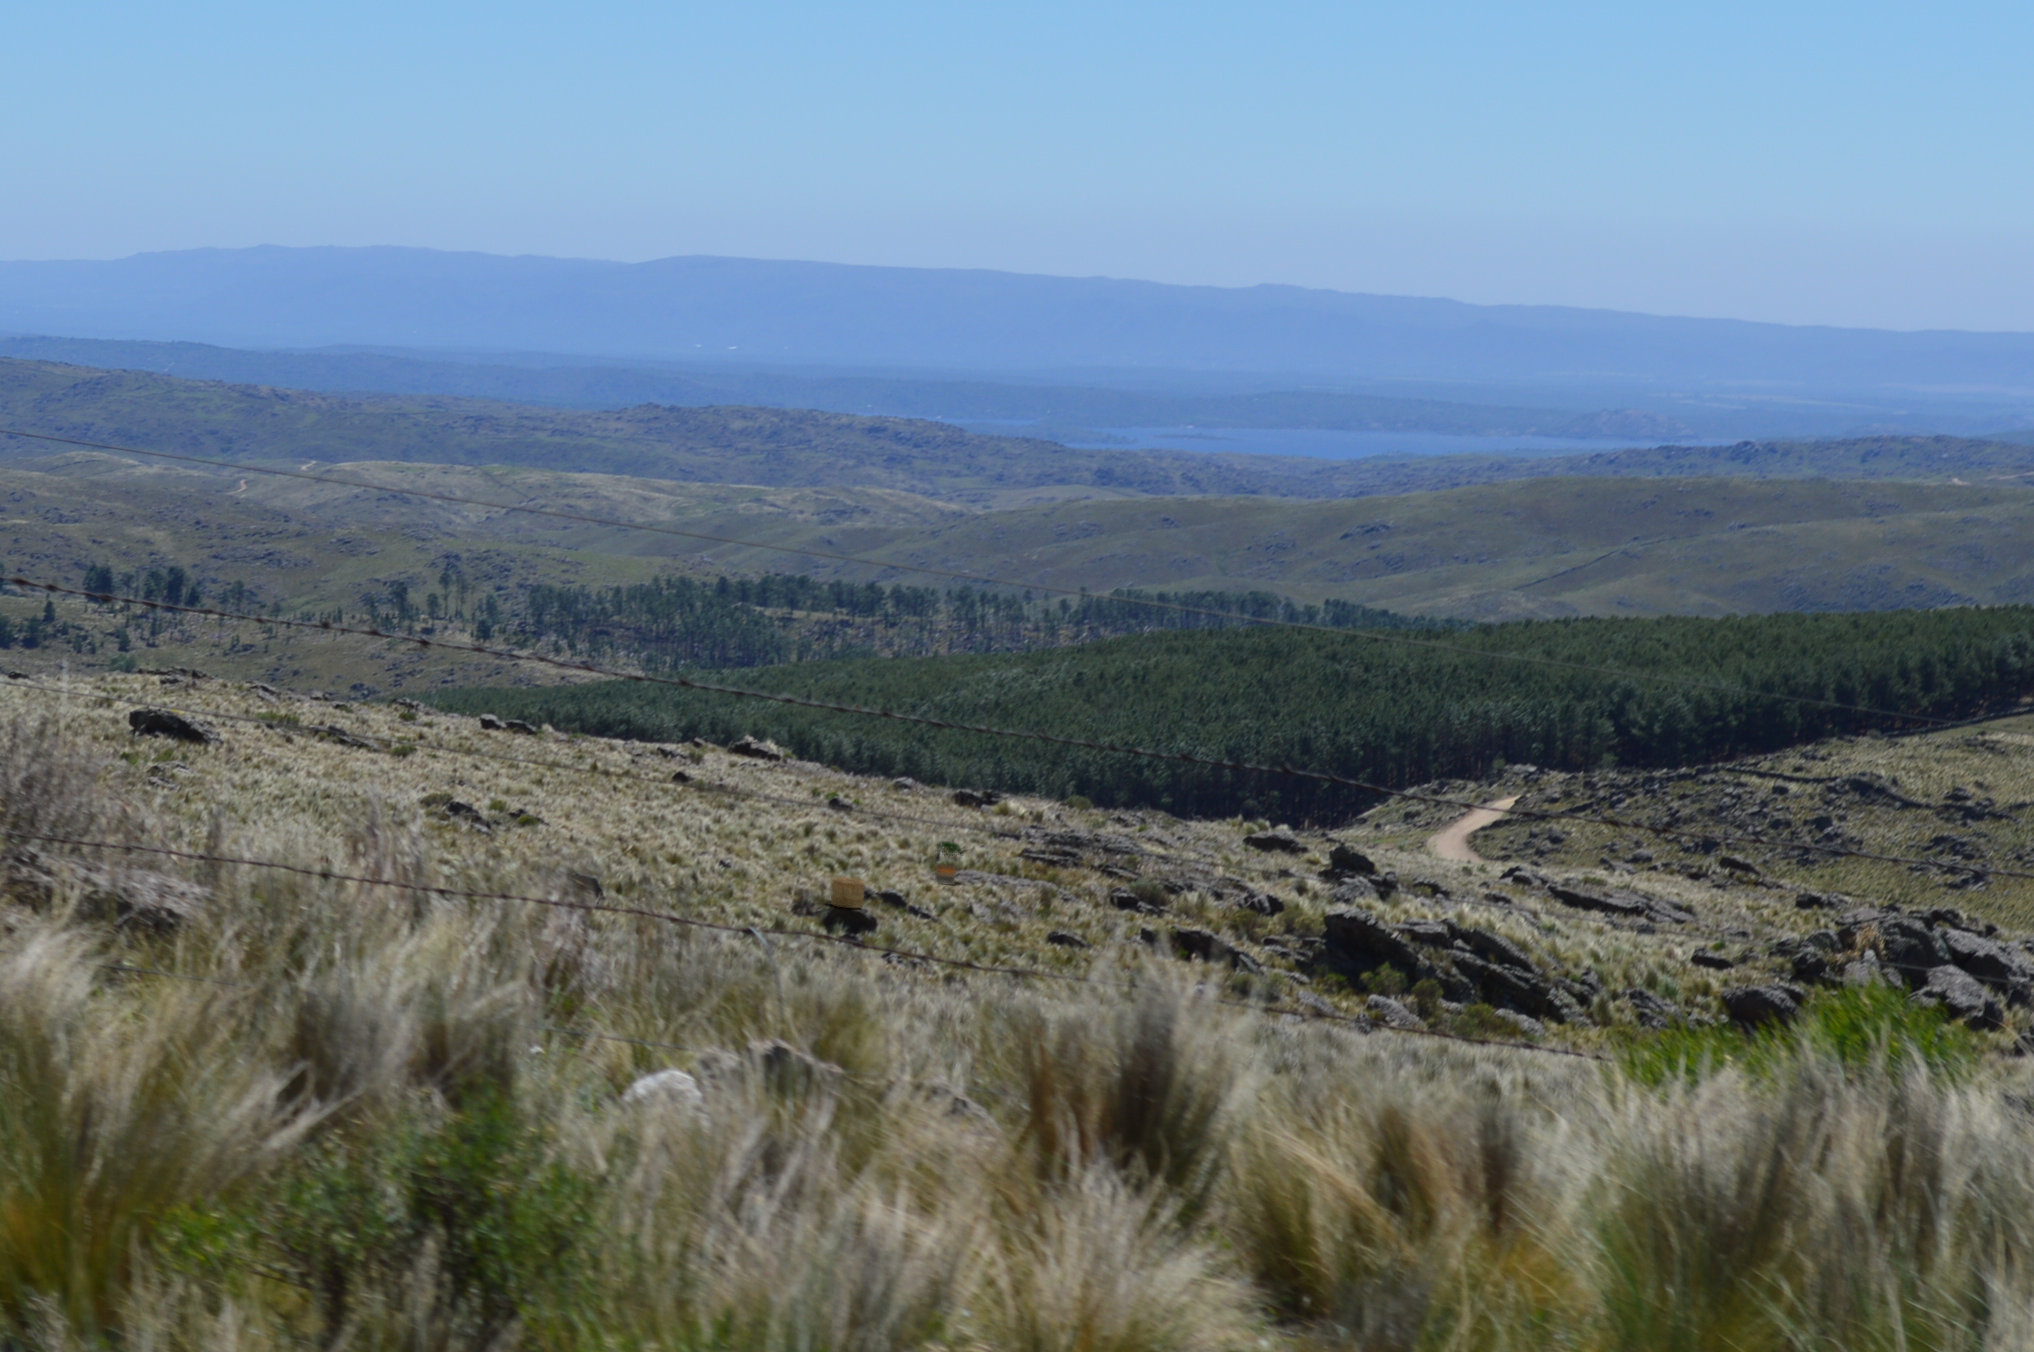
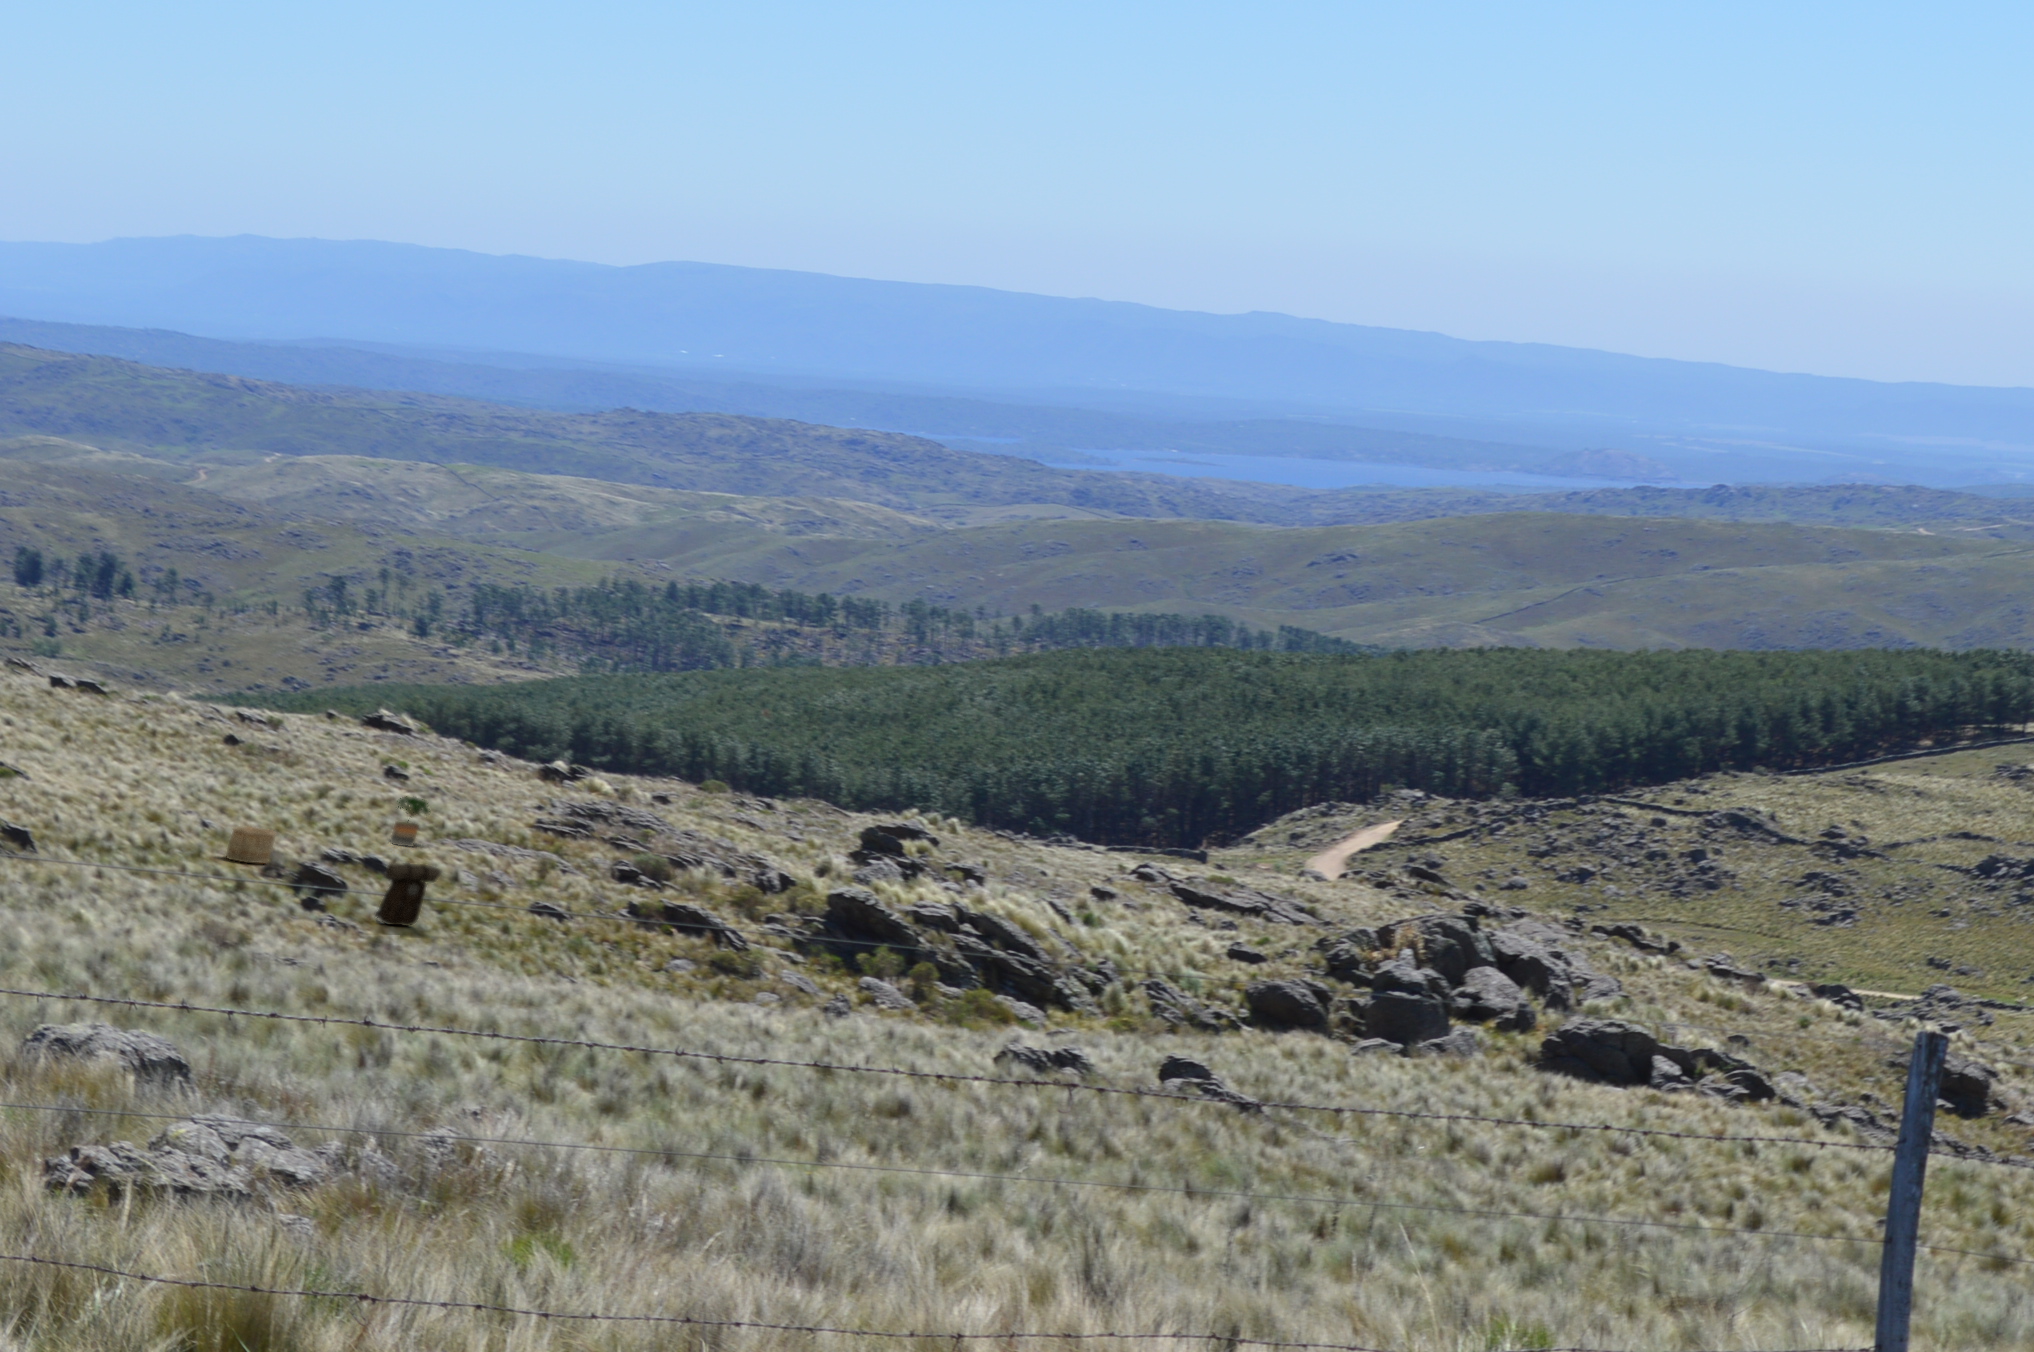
backpack: none [965,906,1011,961] -> present [375,863,440,926]

